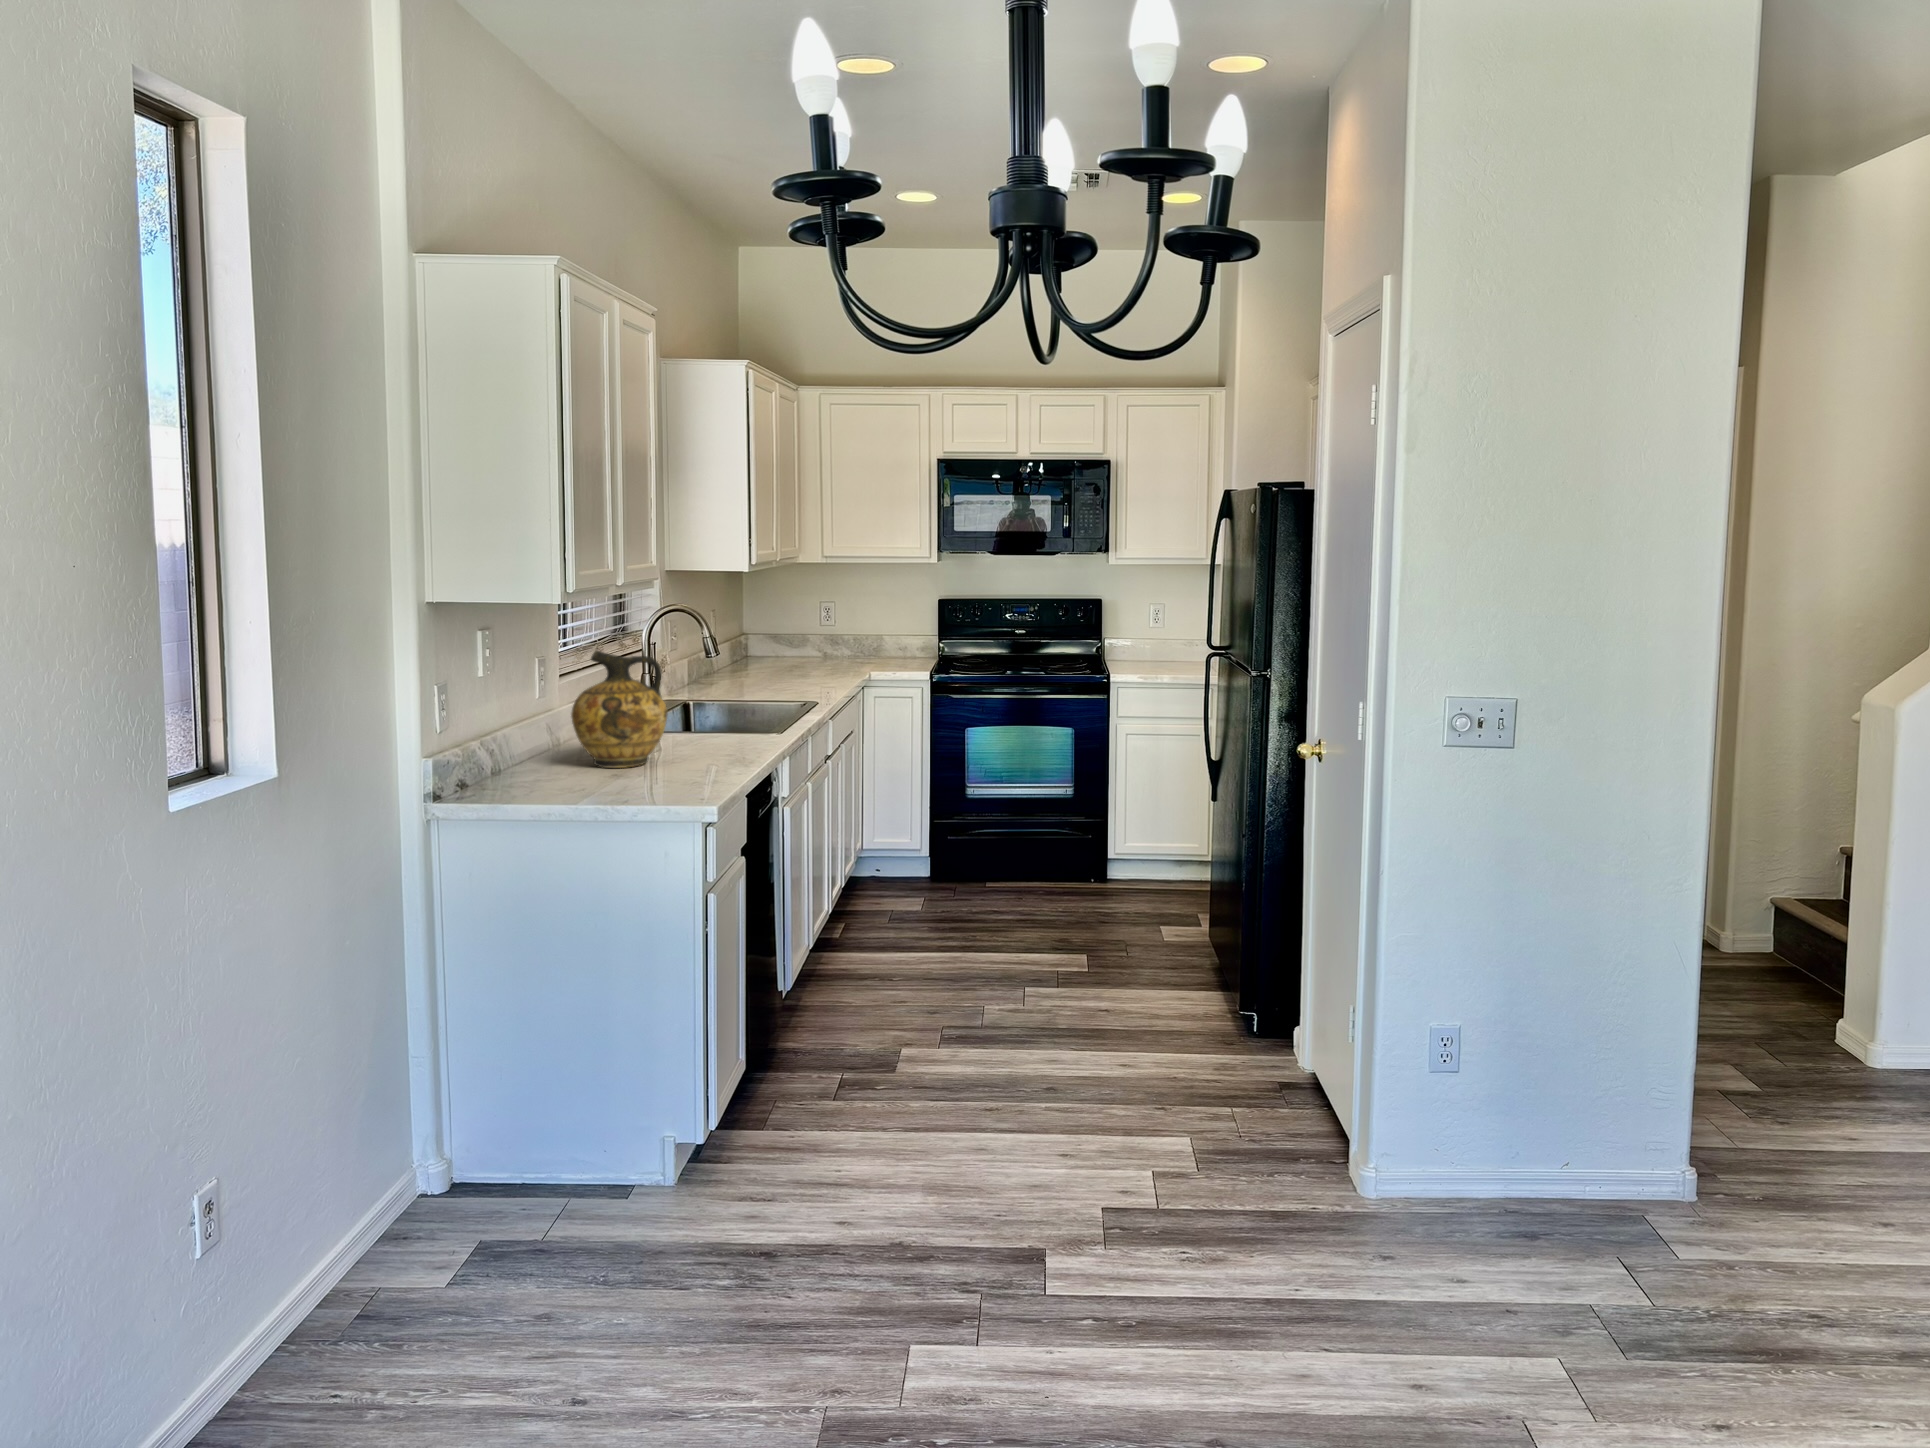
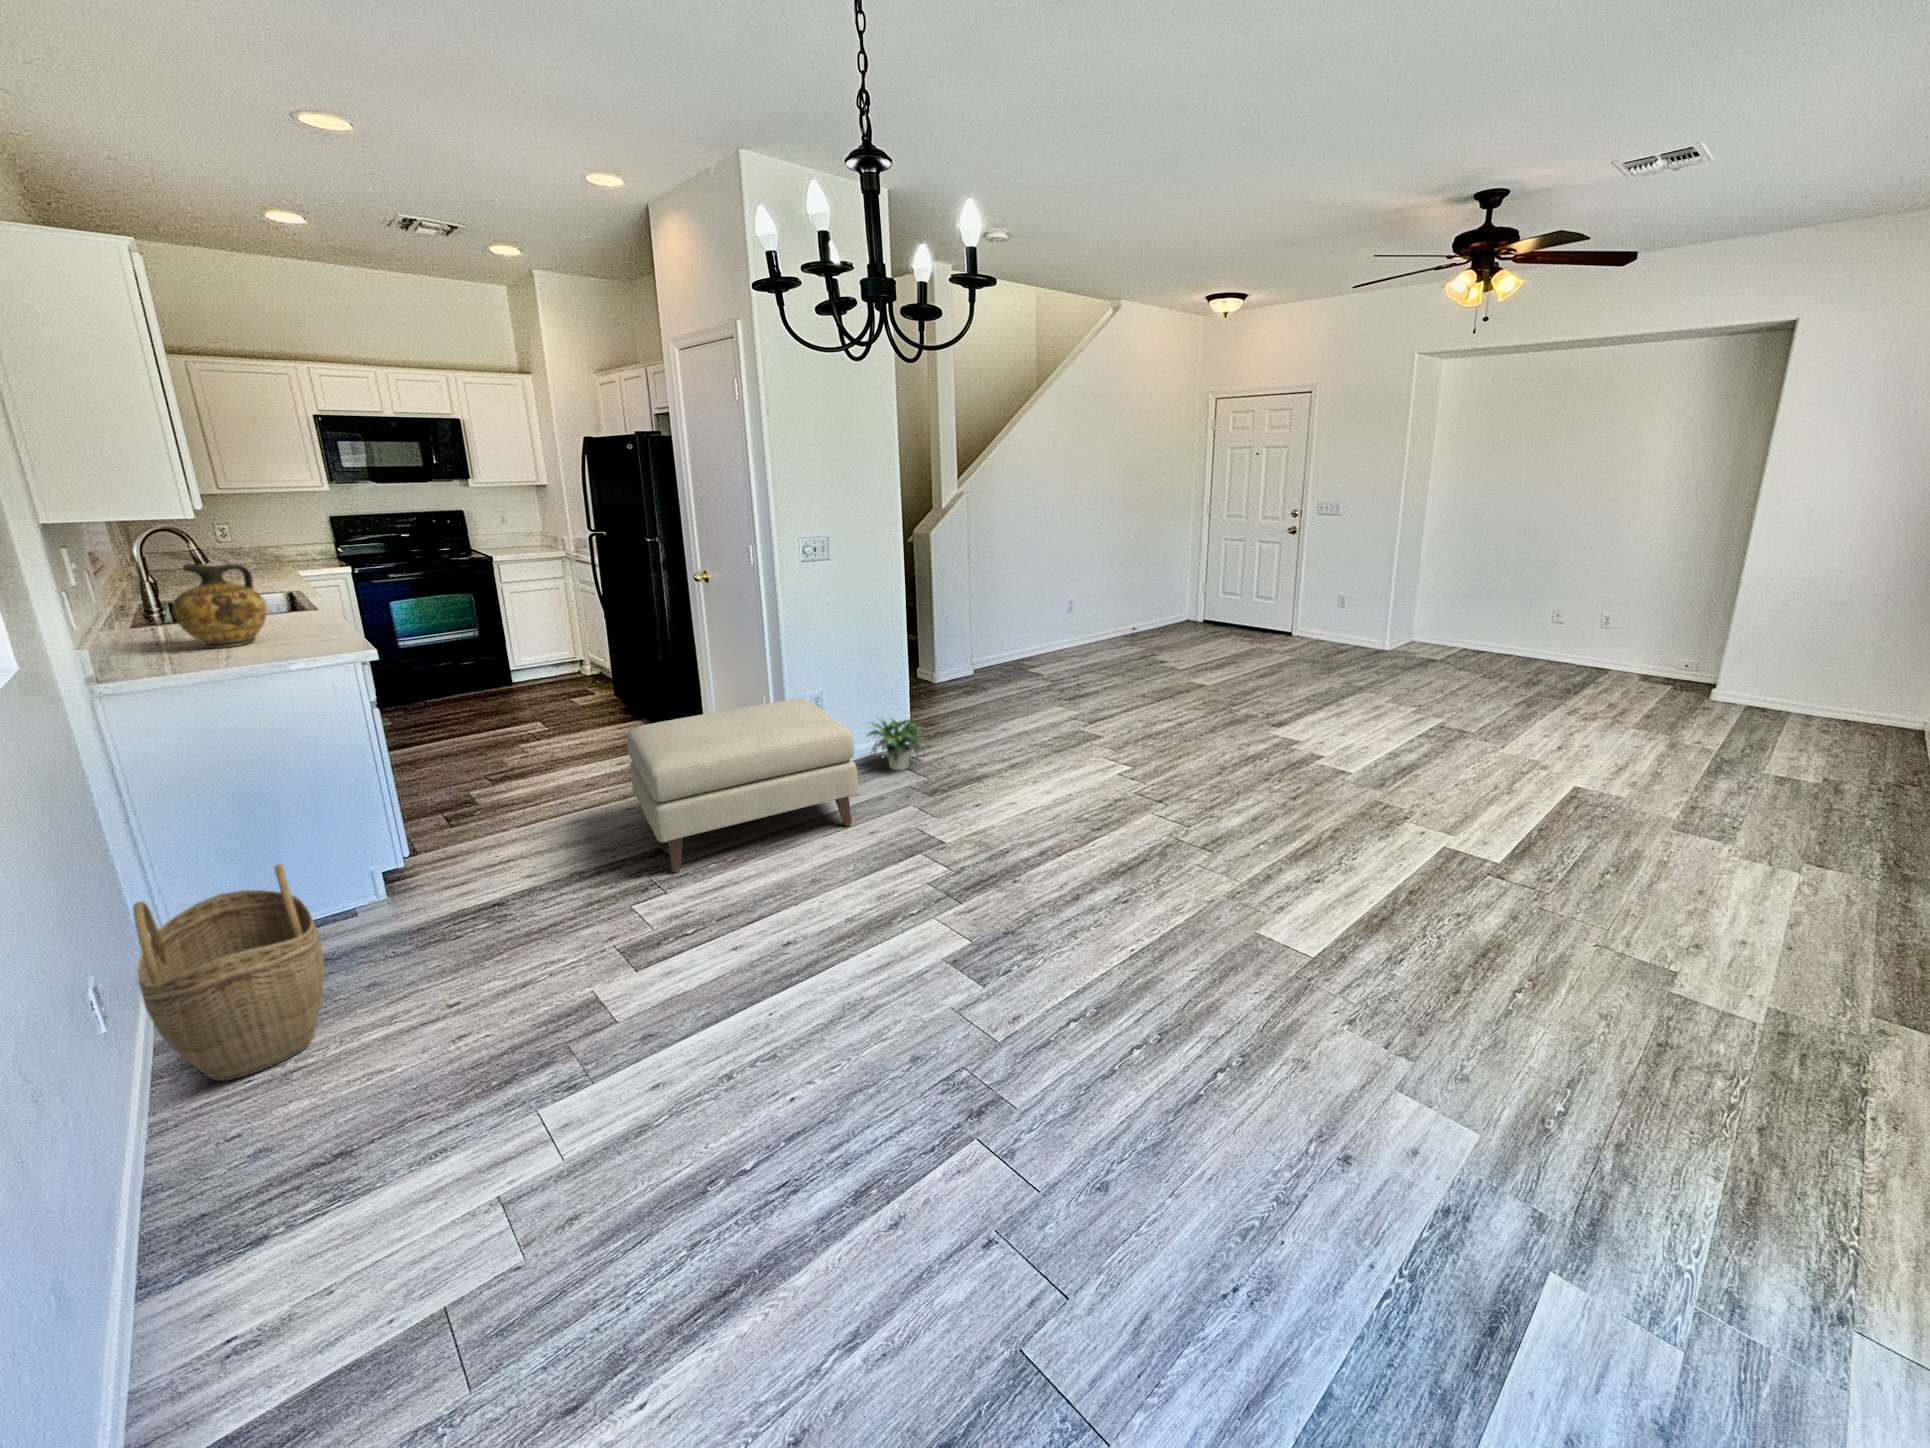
ottoman: none [997,1009,1417,1346] -> present [627,699,858,872]
woven basket: none [290,1091,502,1377] -> present [133,864,325,1081]
potted plant: none [1507,1111,1692,1262] -> present [867,719,925,771]

